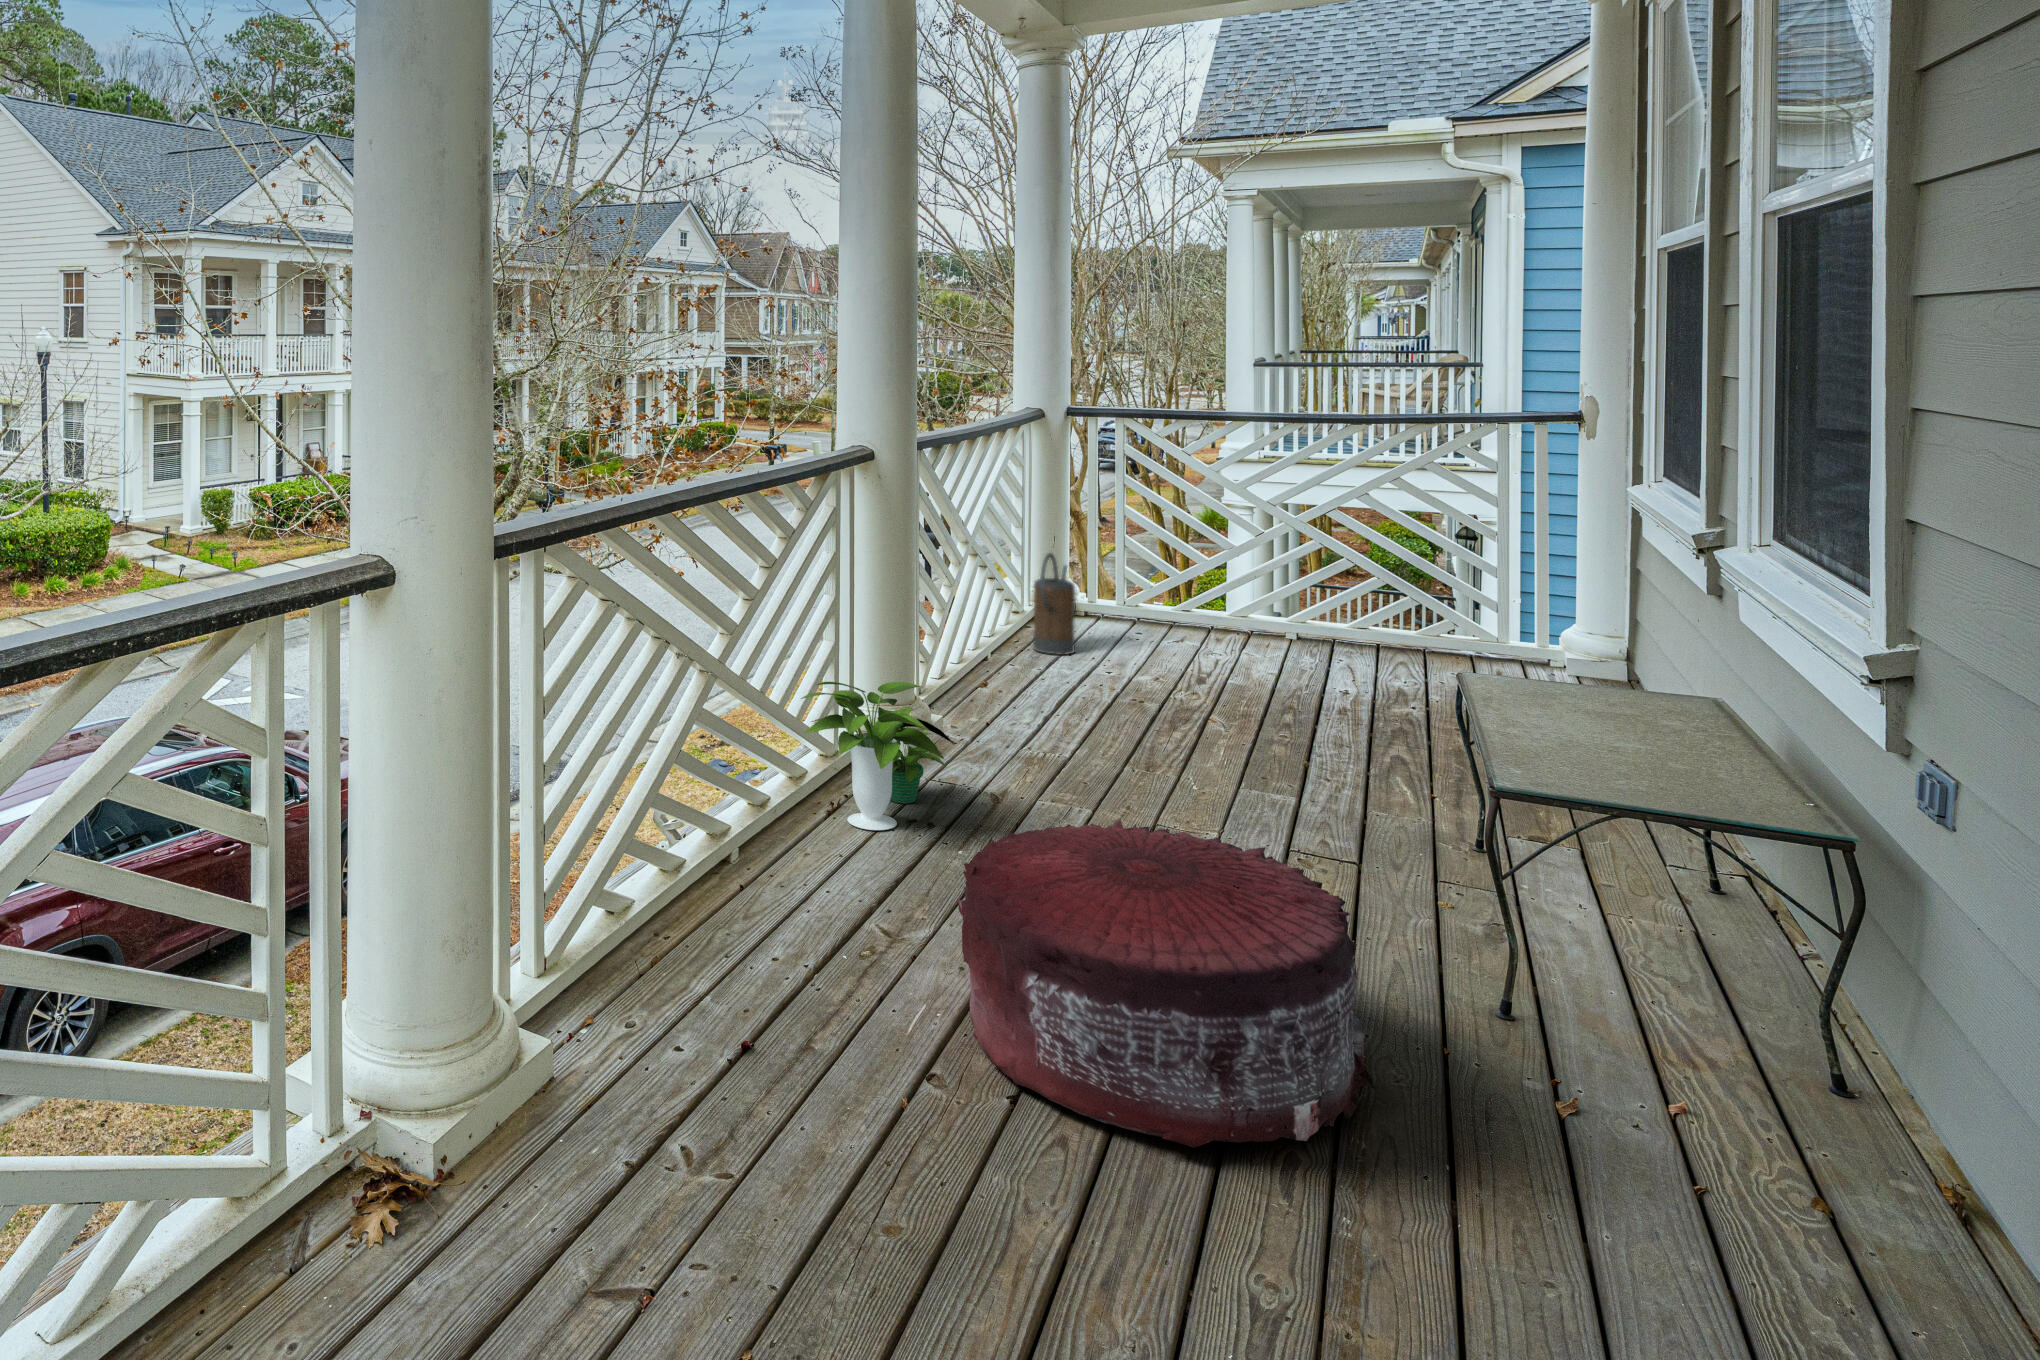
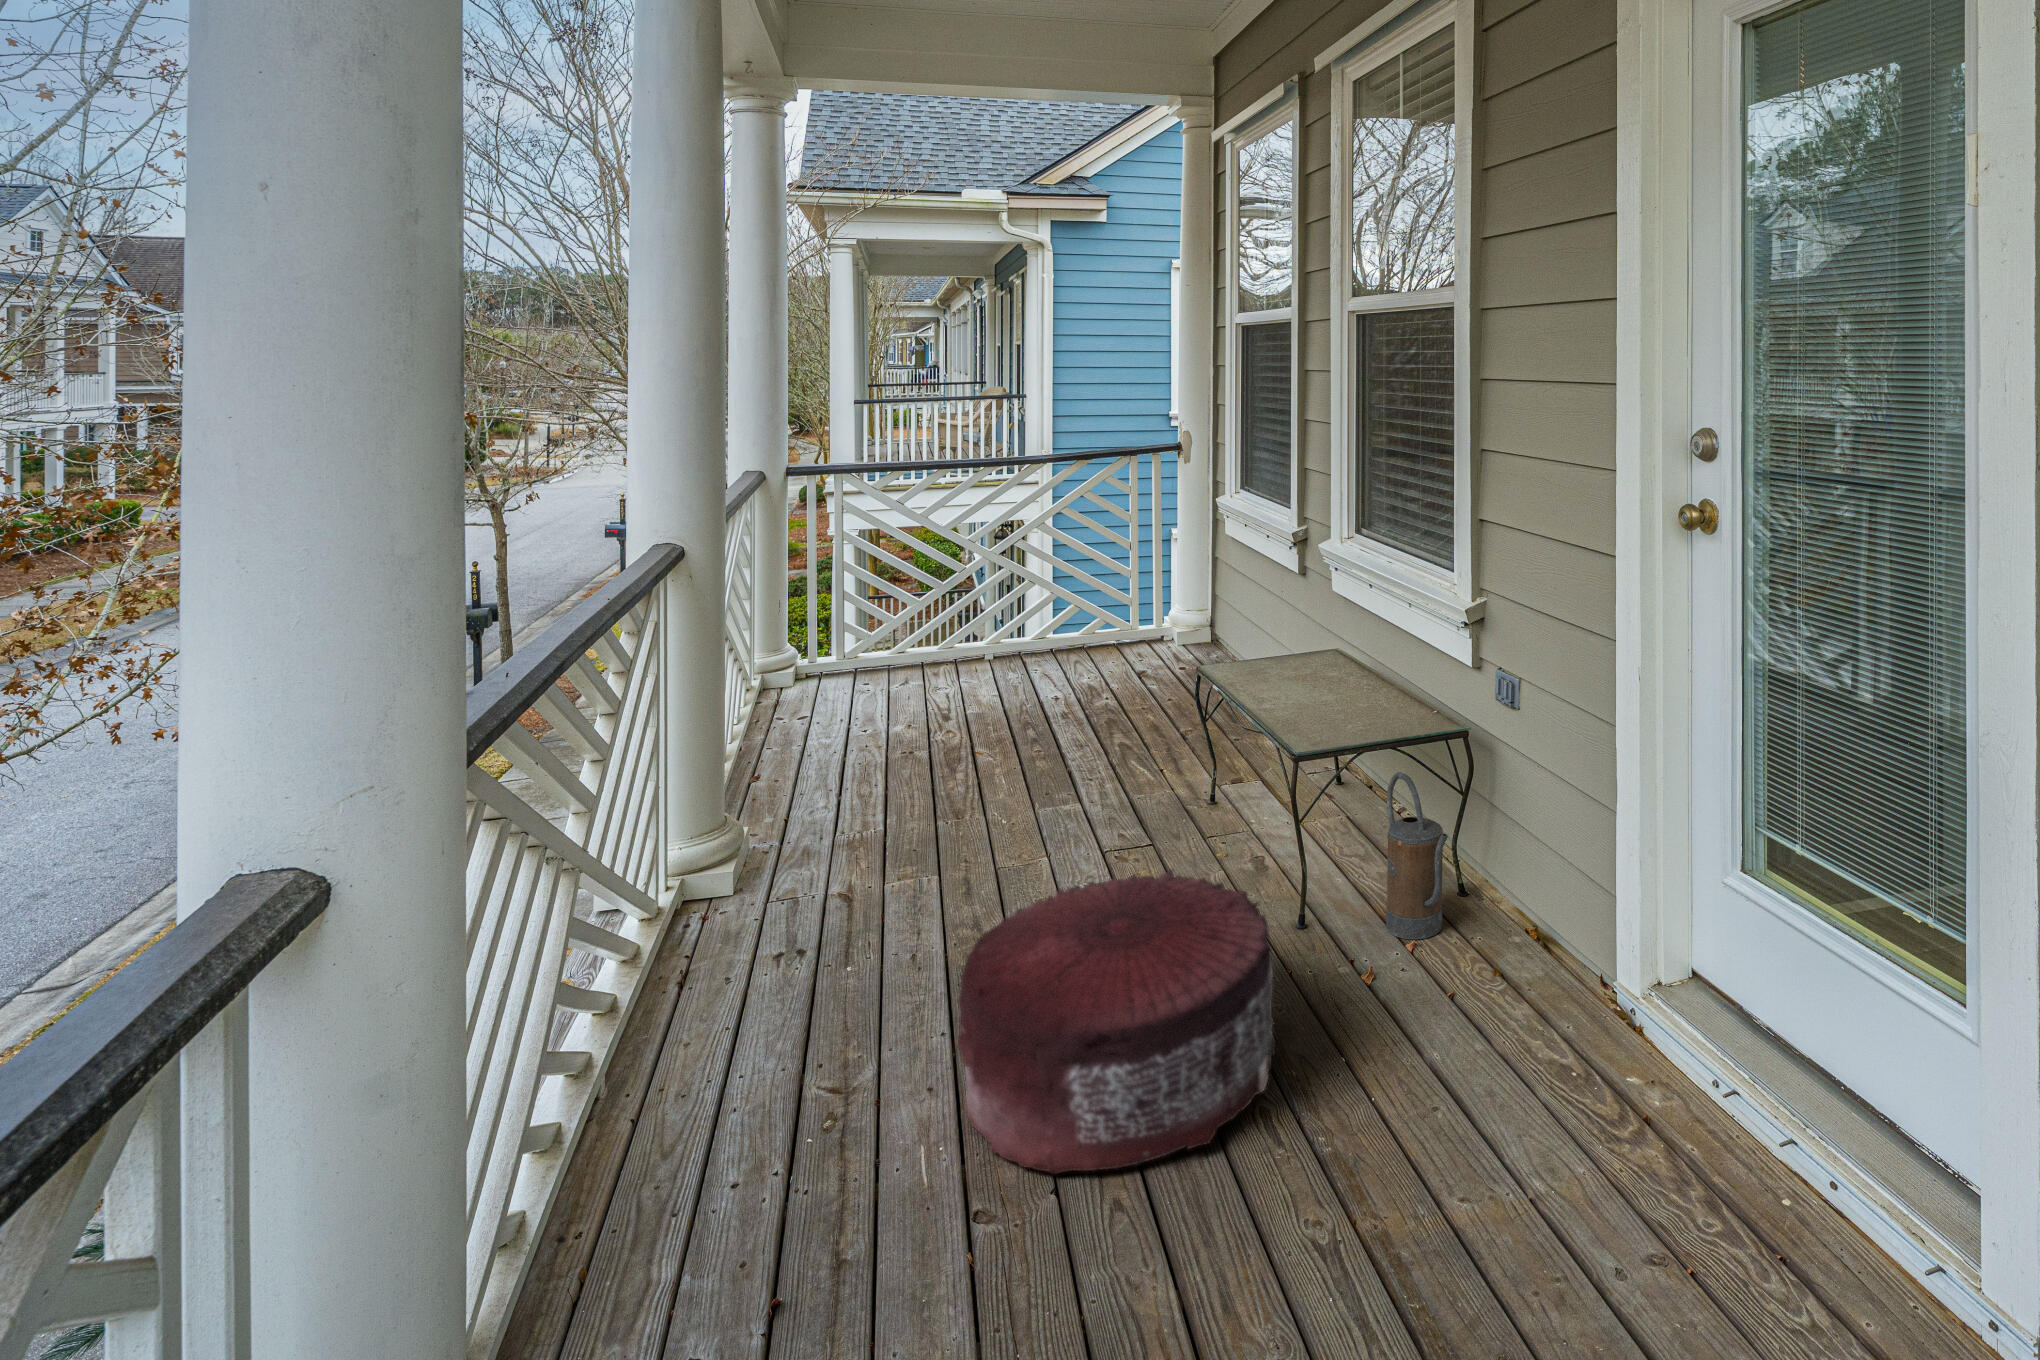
watering can: present [1033,553,1075,655] -> present [1386,772,1448,939]
potted plant: present [801,682,953,830] -> none [648,811,830,988]

